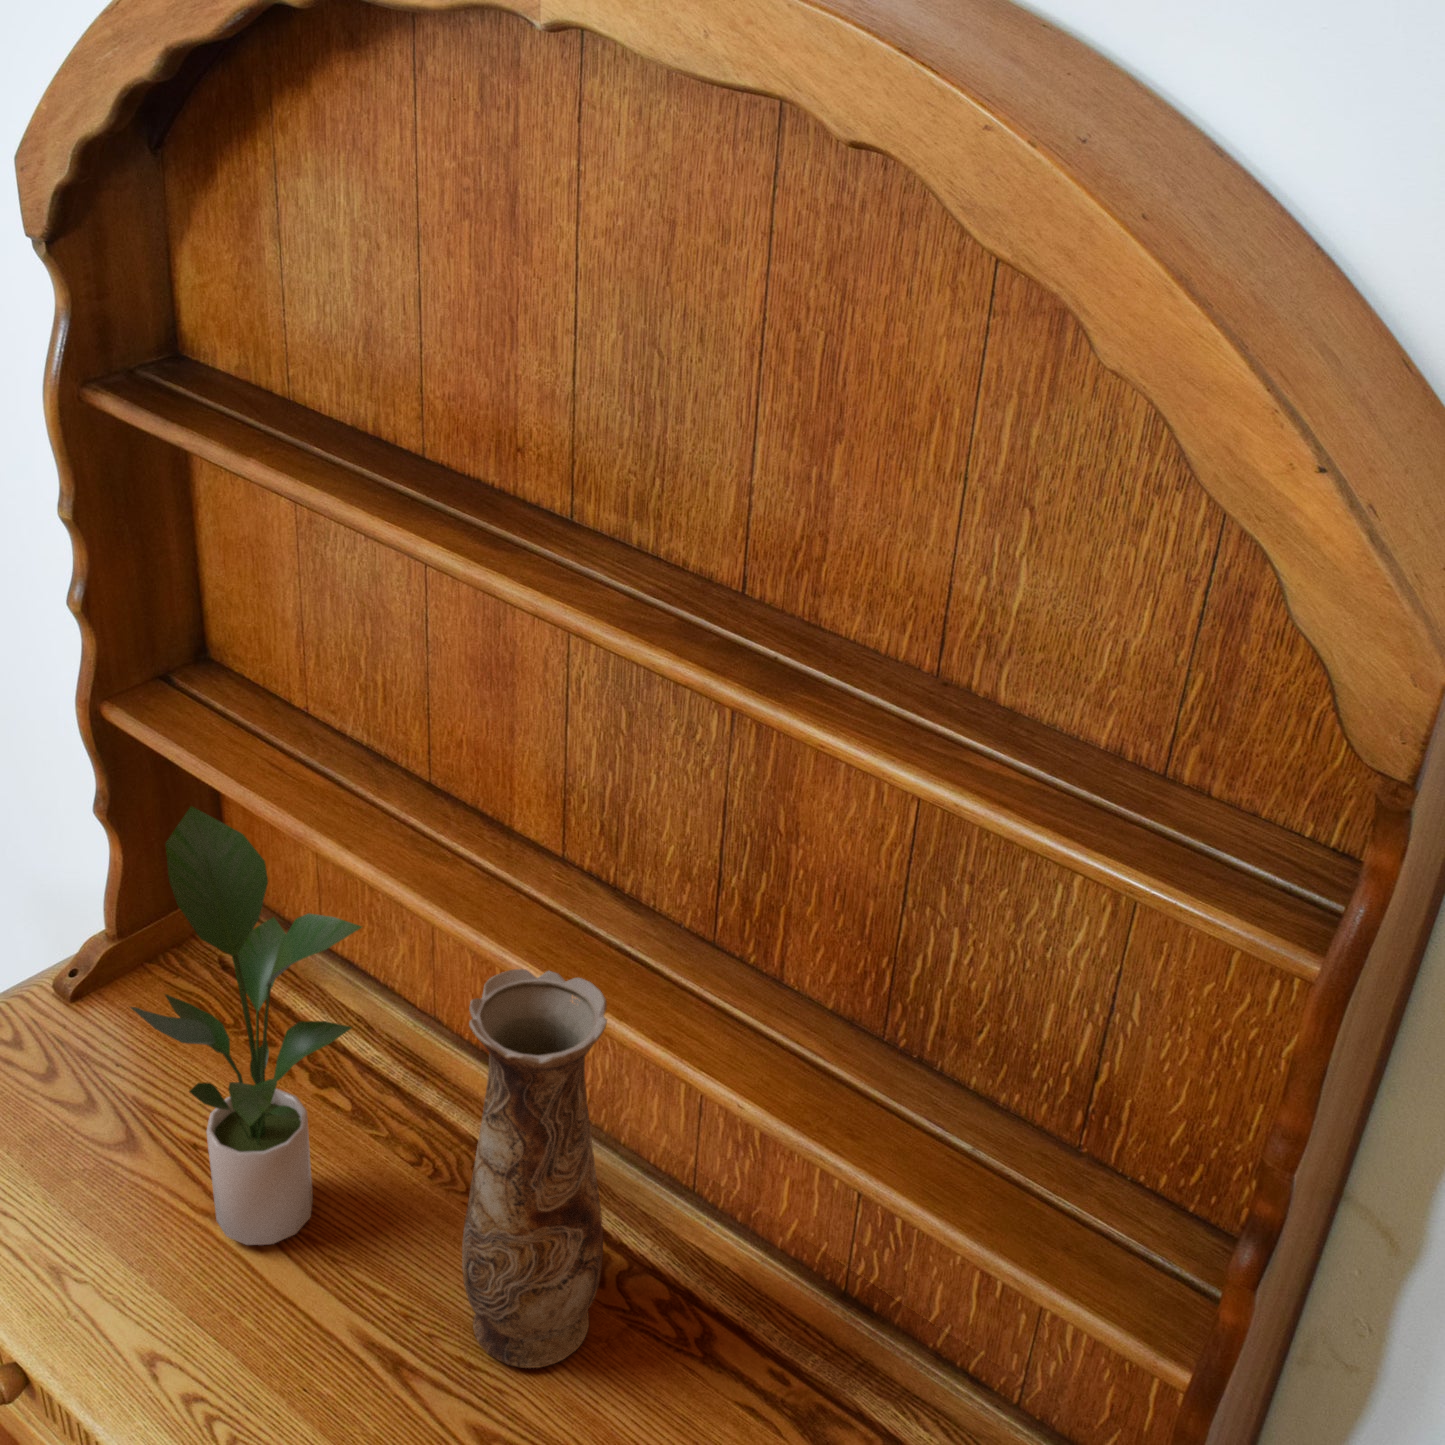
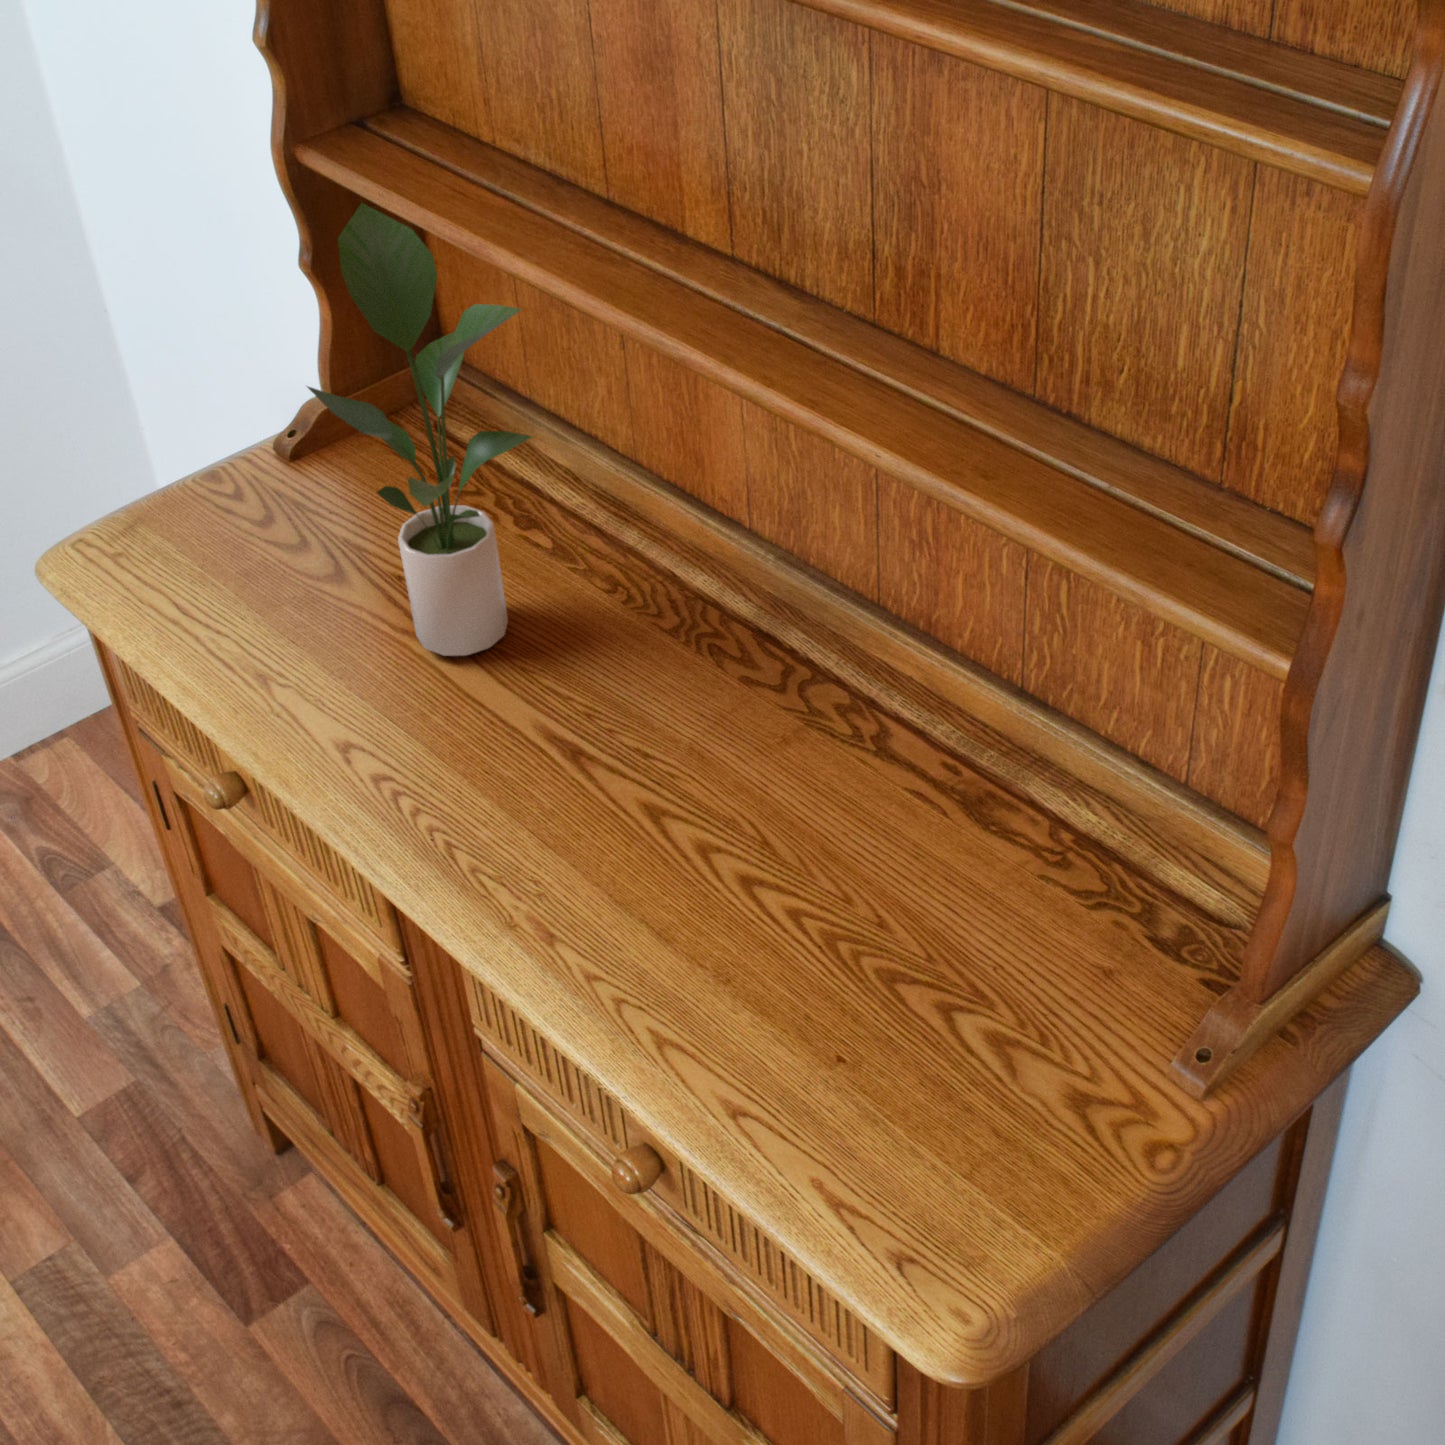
vase: present [462,969,607,1368] -> none [615,343,772,756]

